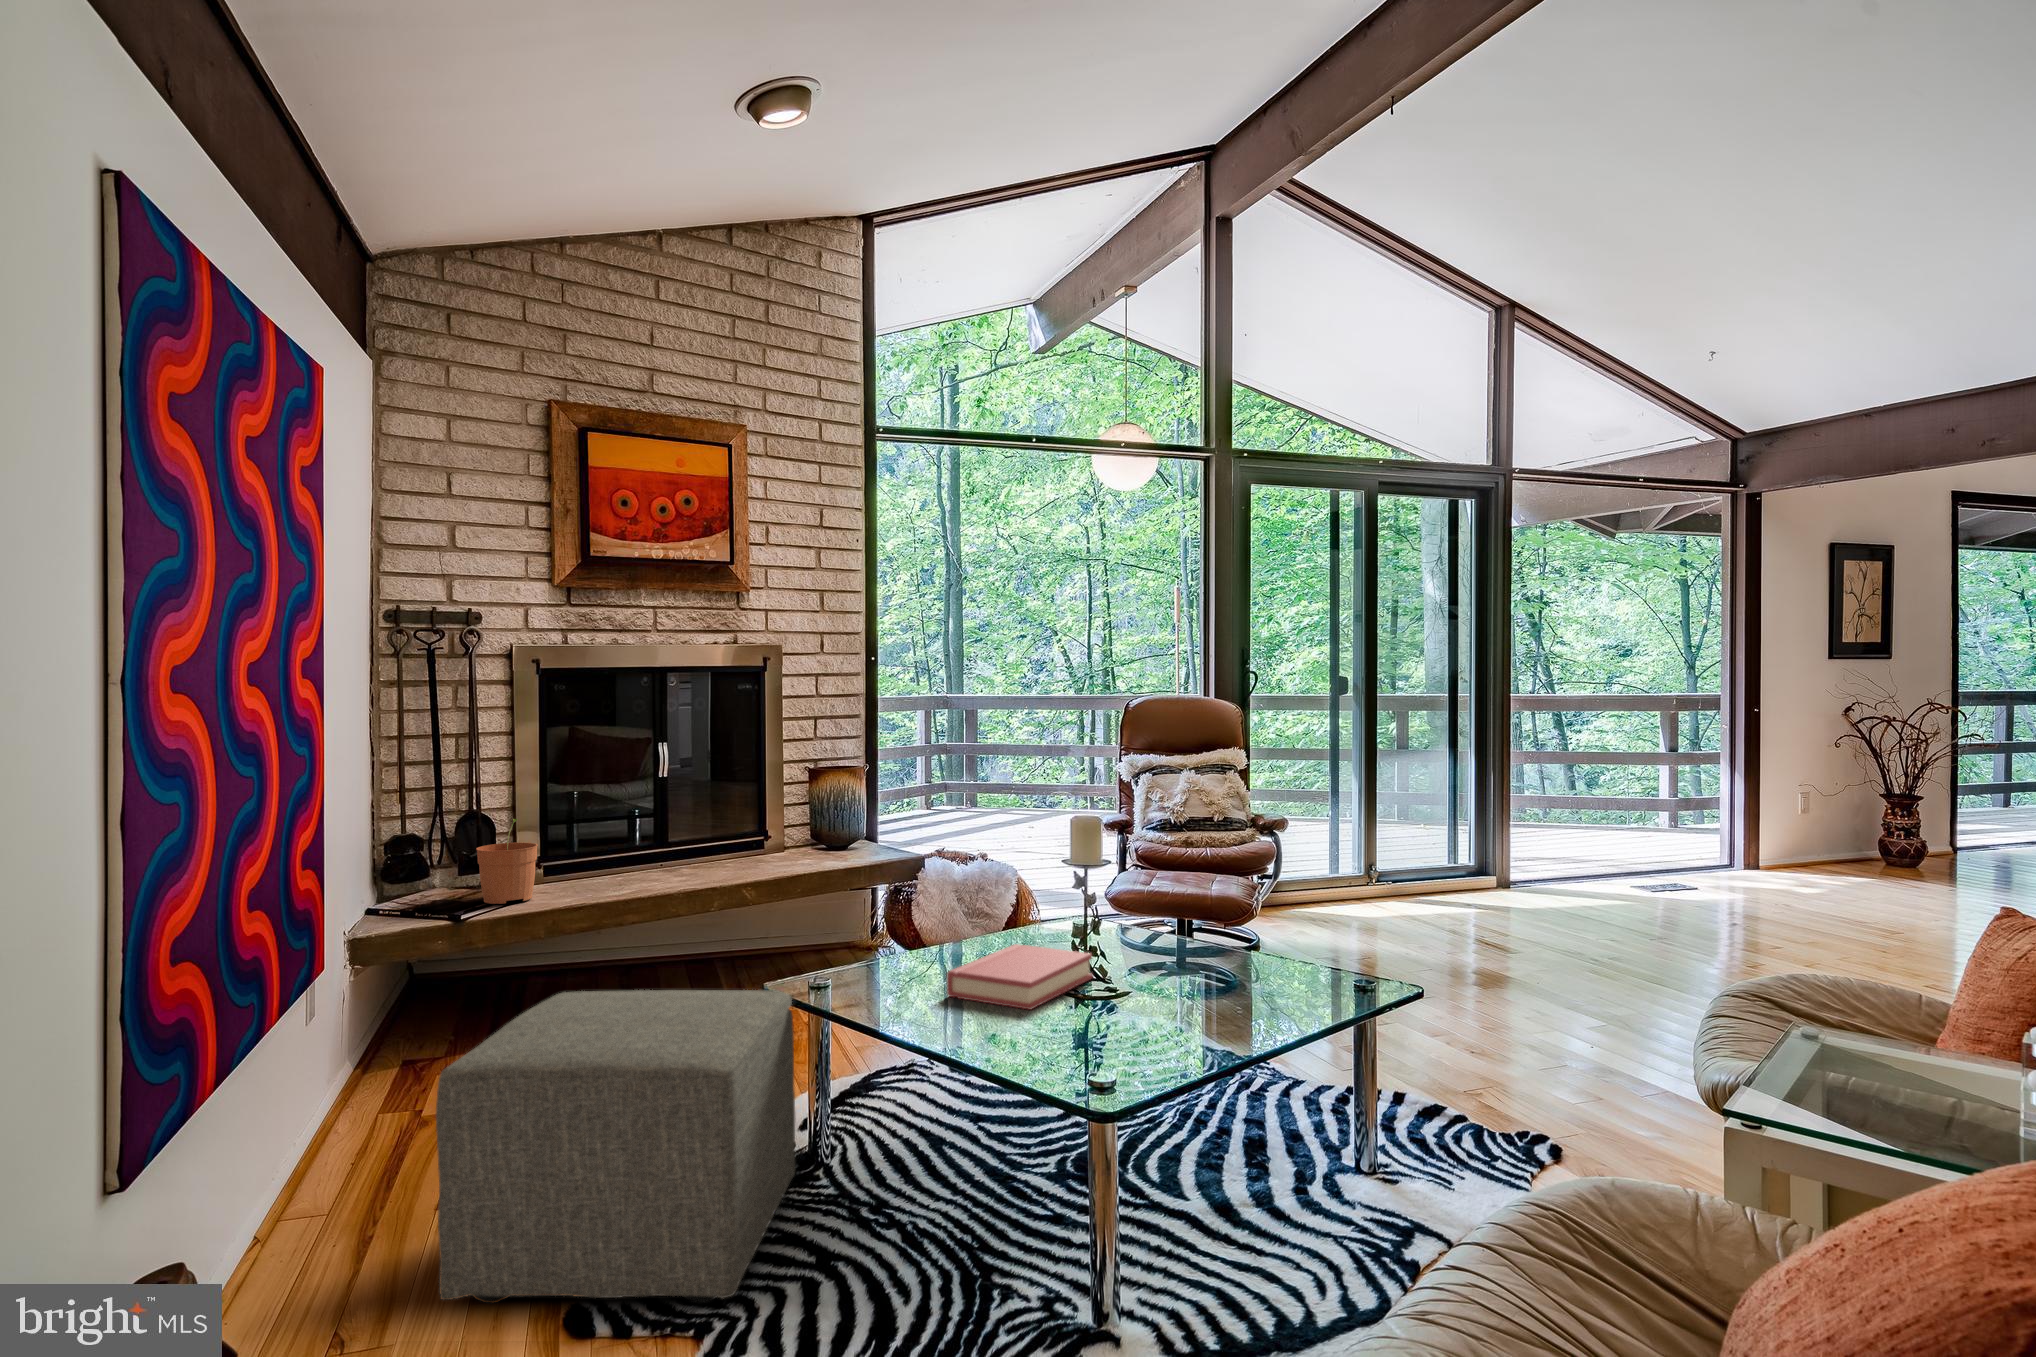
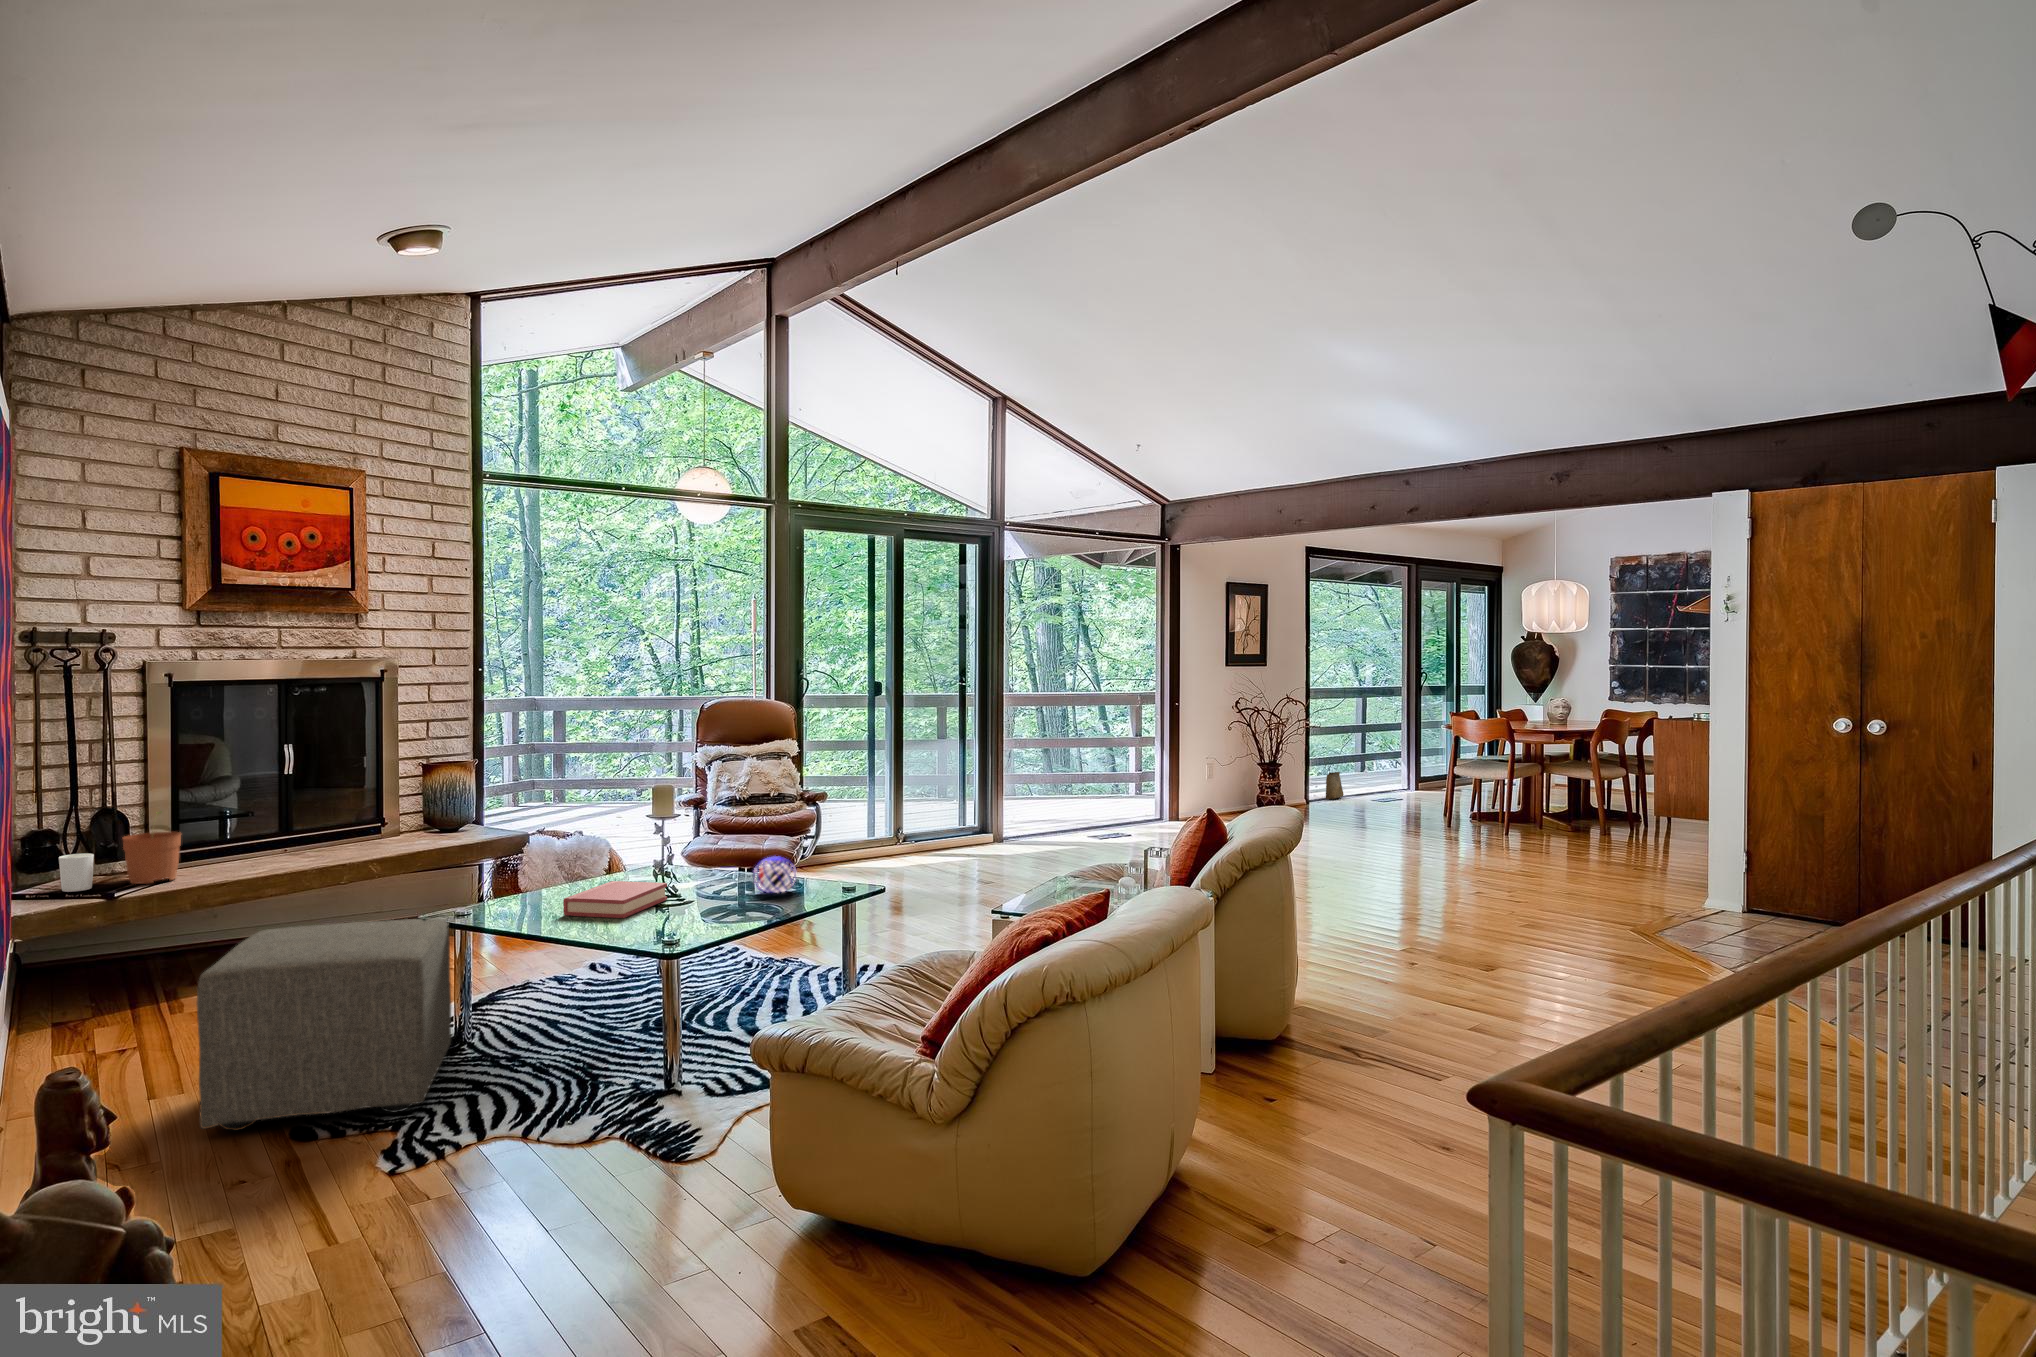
woven basket: none [1968,789,2002,846] -> present [1324,760,1344,799]
candle holder: none [409,865,446,910] -> present [59,853,94,892]
decorative orb: none [1218,921,1284,979] -> present [753,856,796,893]

